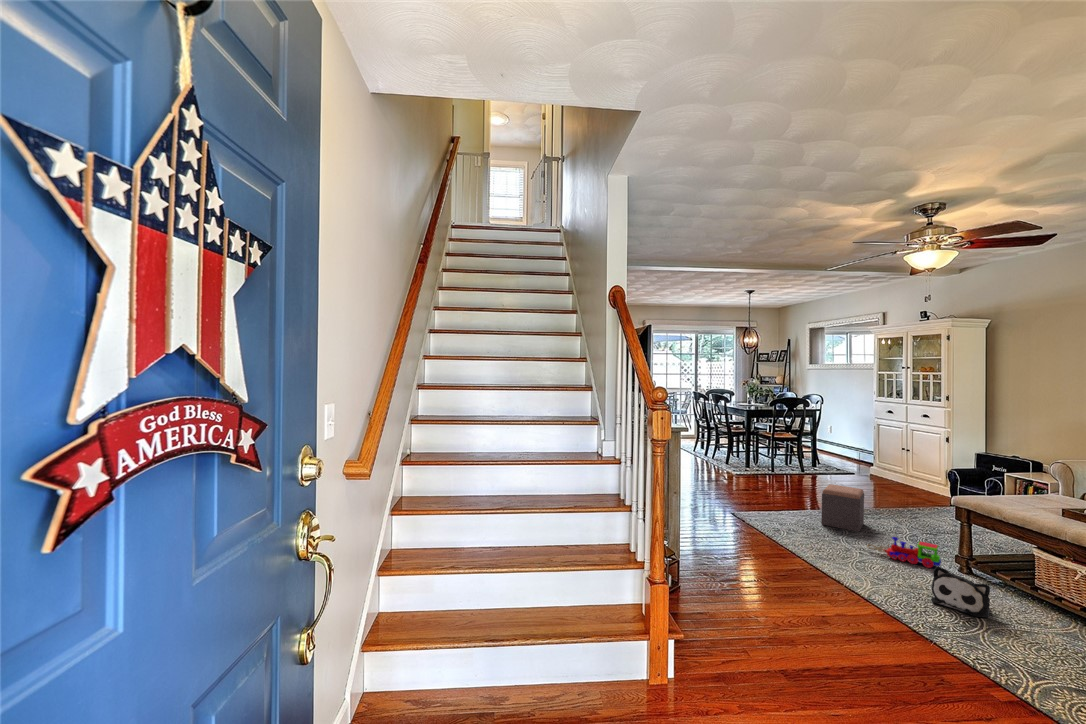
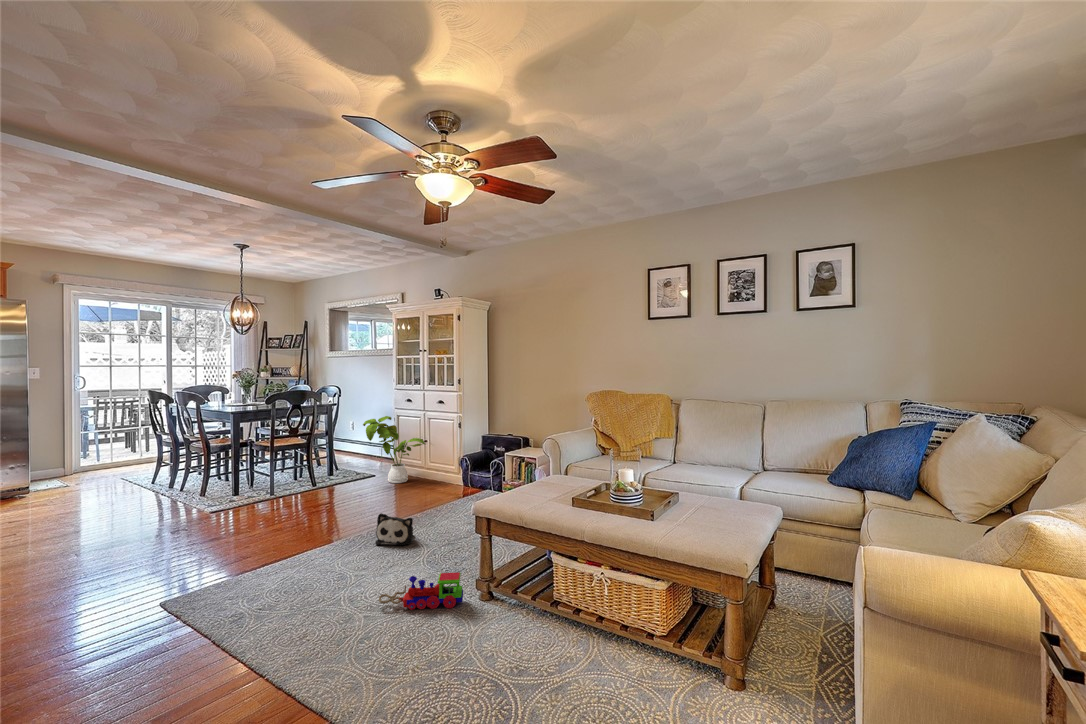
house plant: none [845,423,909,483] -> present [363,416,425,483]
footstool: present [821,484,864,532] -> none [323,508,378,574]
plush toy: present [931,566,990,618] -> present [375,513,415,546]

